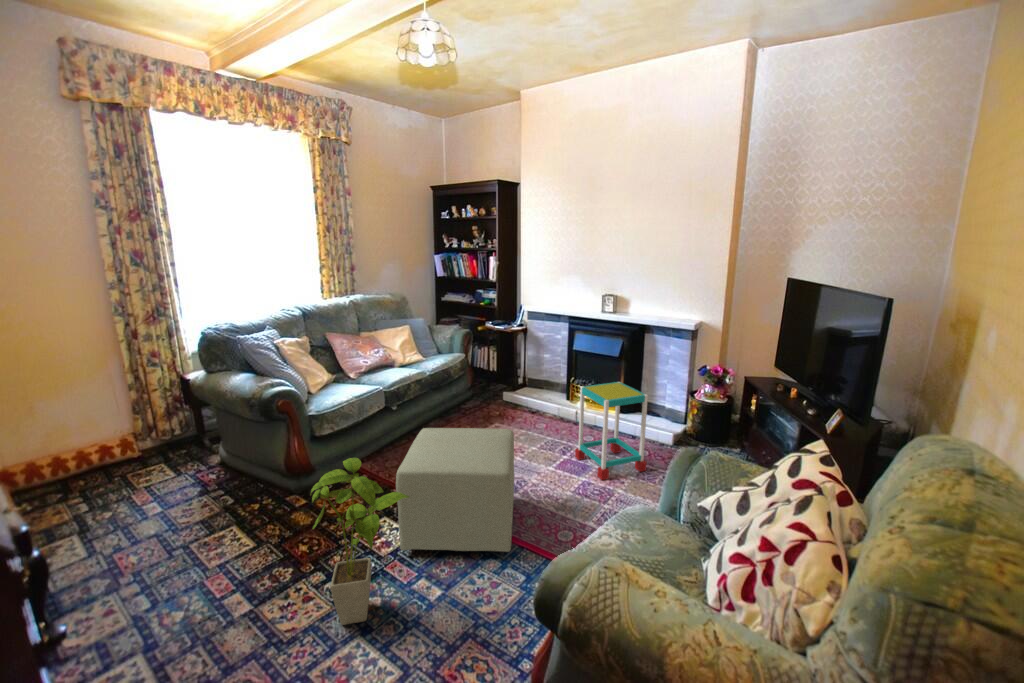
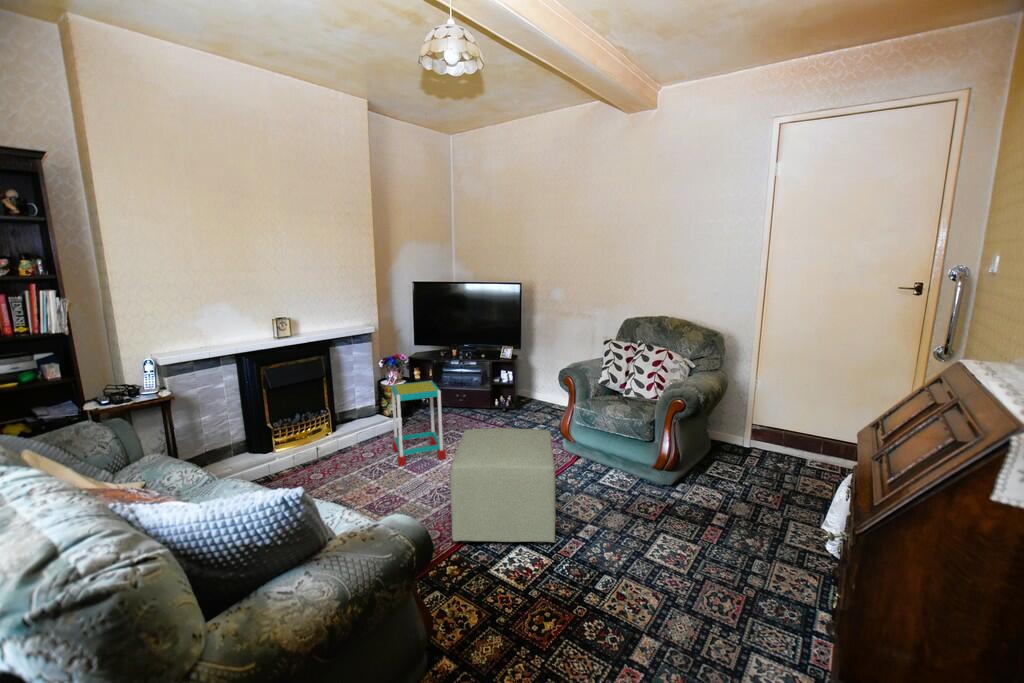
house plant: present [310,458,409,625] -> none [589,423,665,570]

